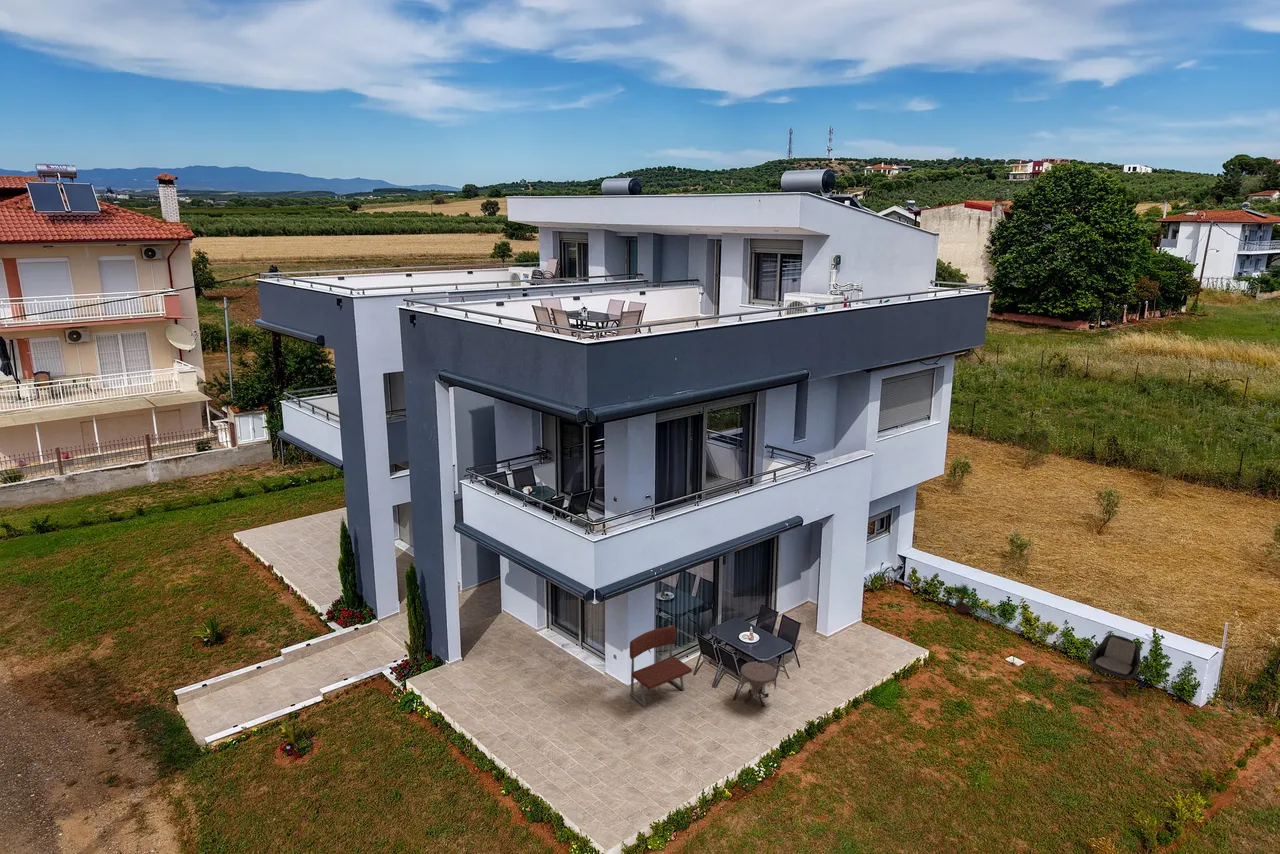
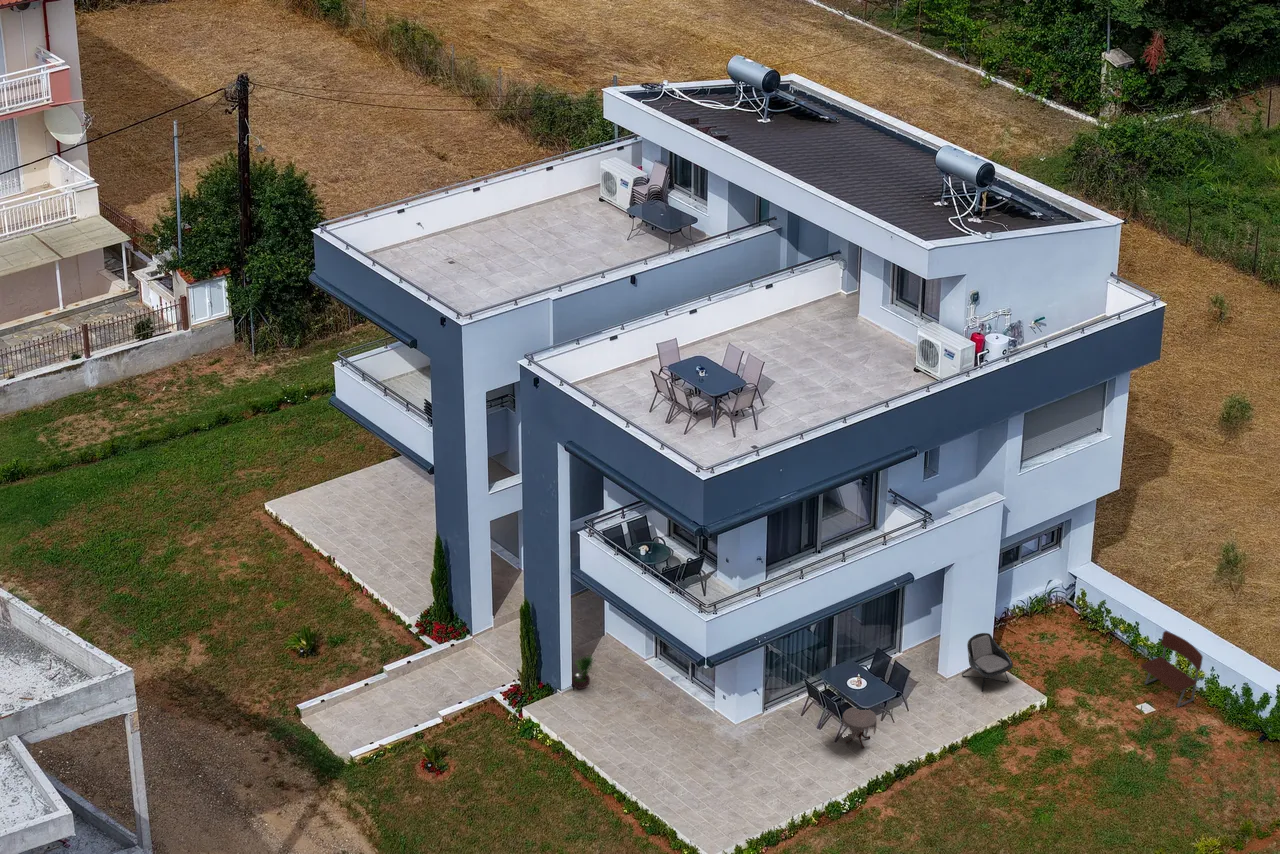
potted tree: present [953,585,971,614] -> present [572,657,593,689]
bench: present [630,626,692,707] -> present [1141,631,1203,707]
lounge chair: present [1088,635,1140,697] -> present [962,633,1013,692]

